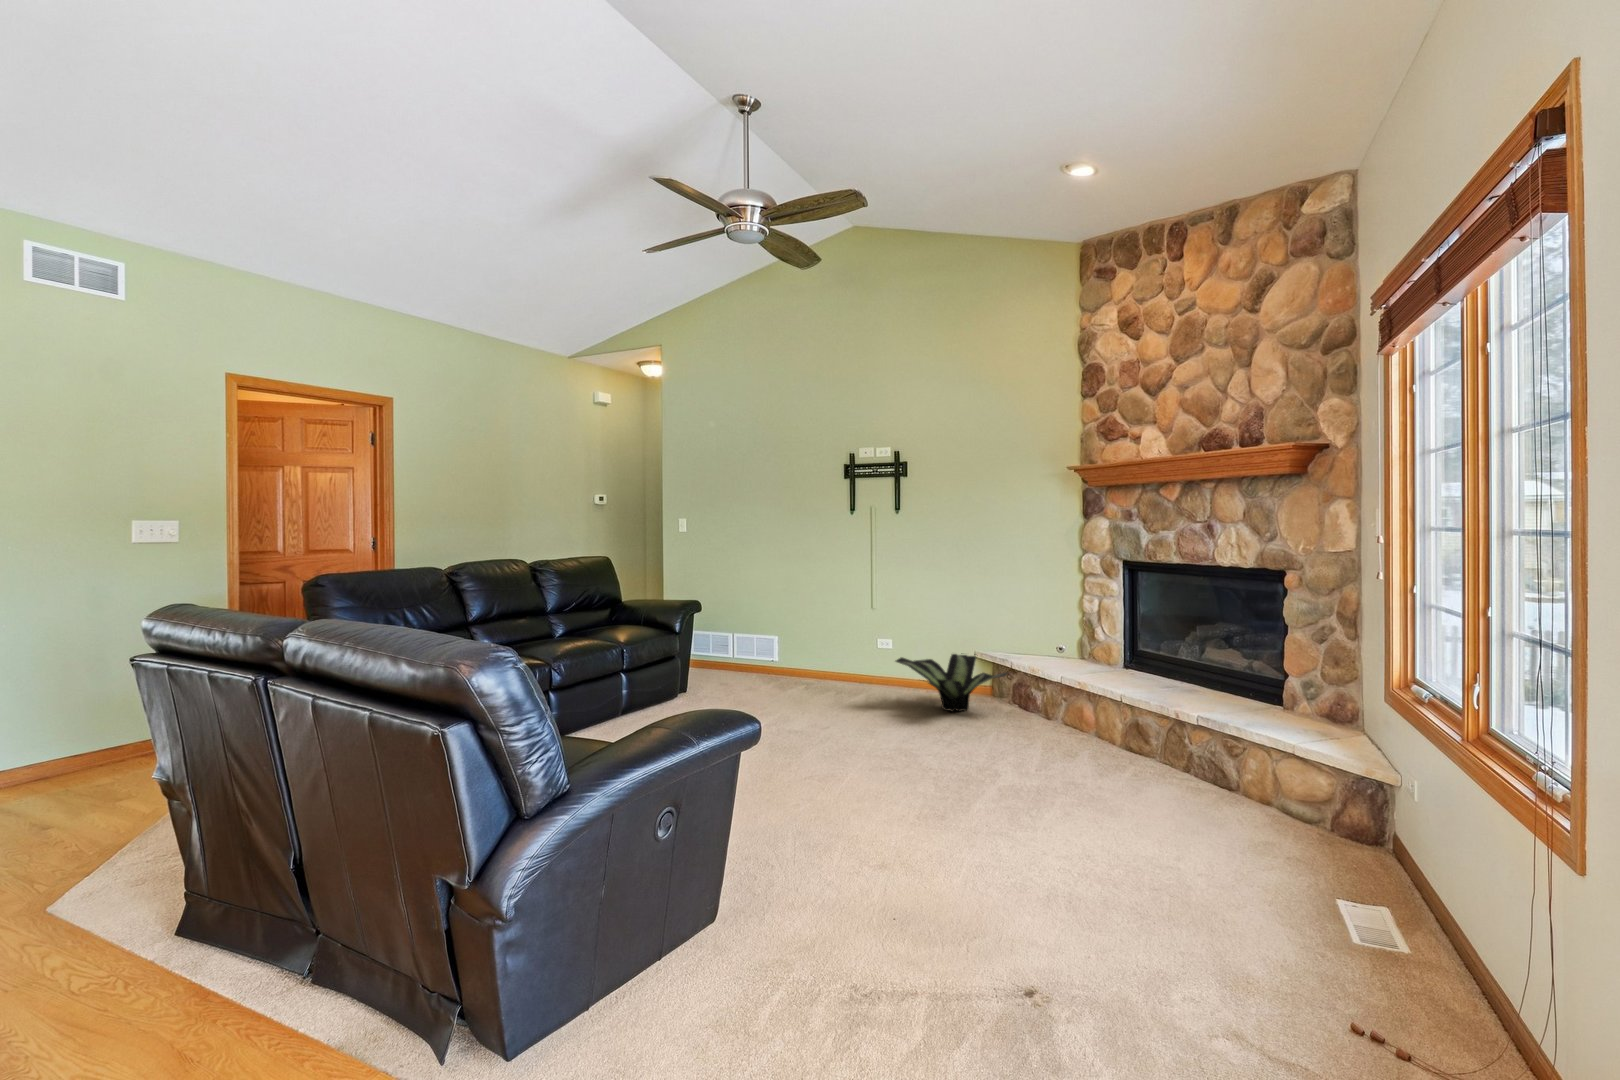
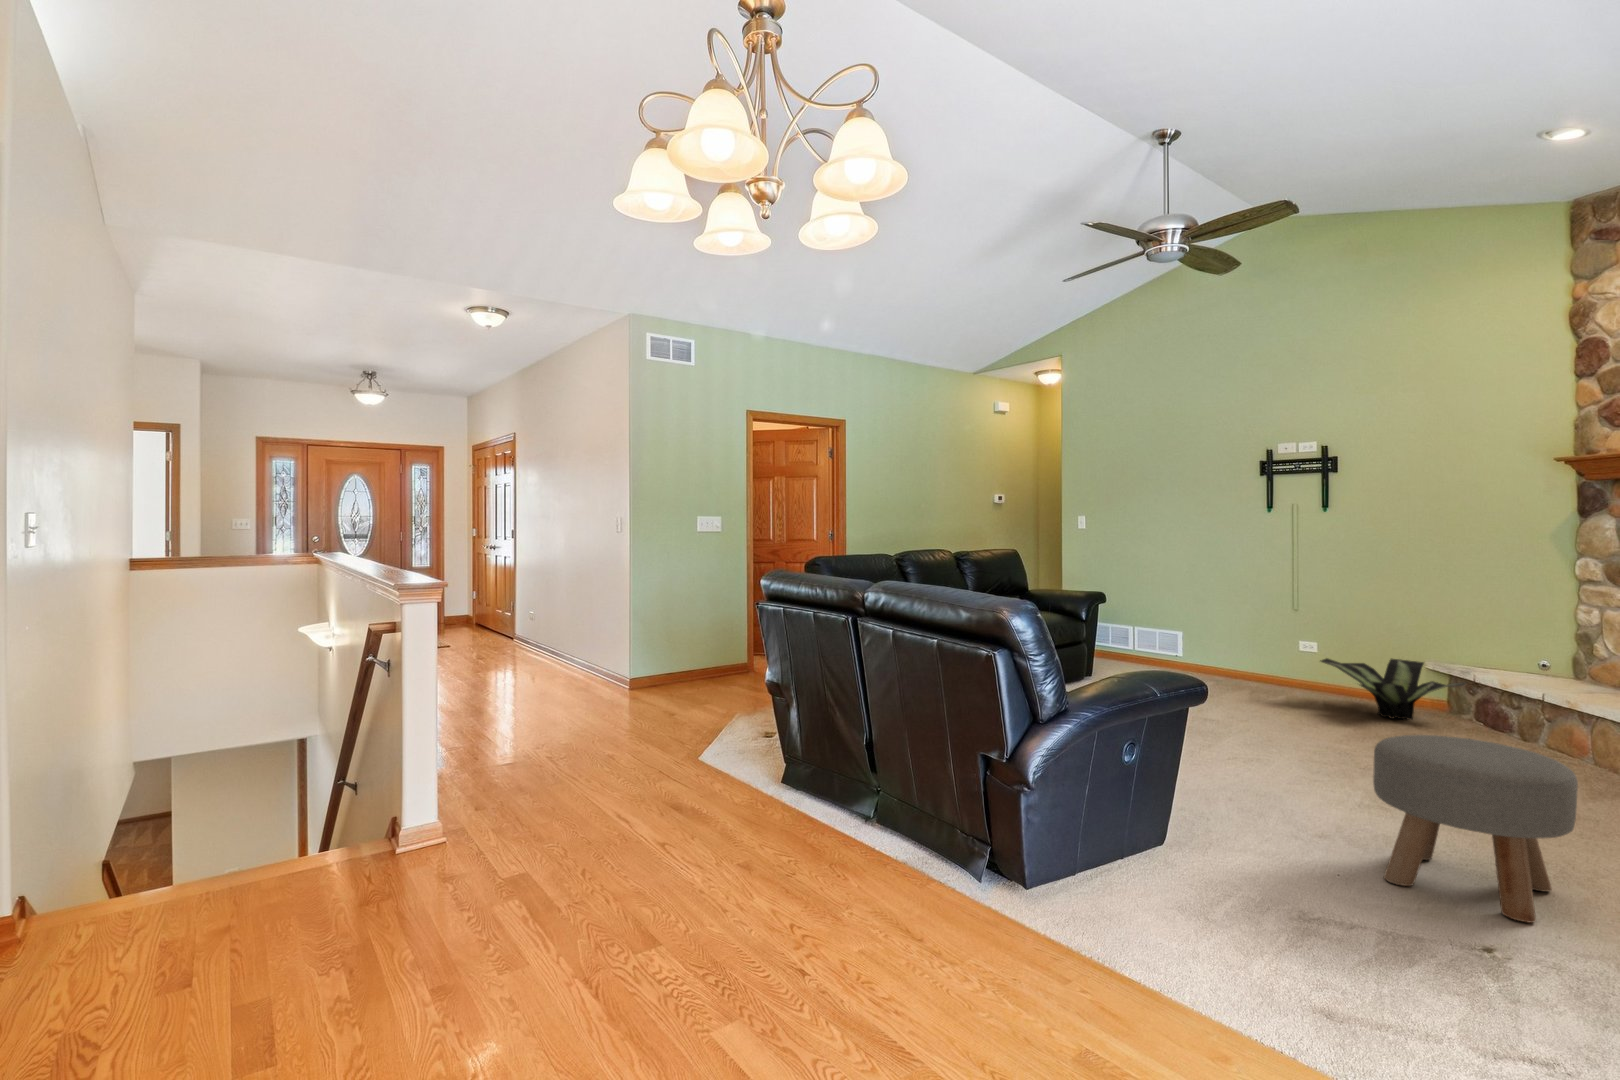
ottoman: none [922,751,1086,946] -> present [1373,735,1578,923]

